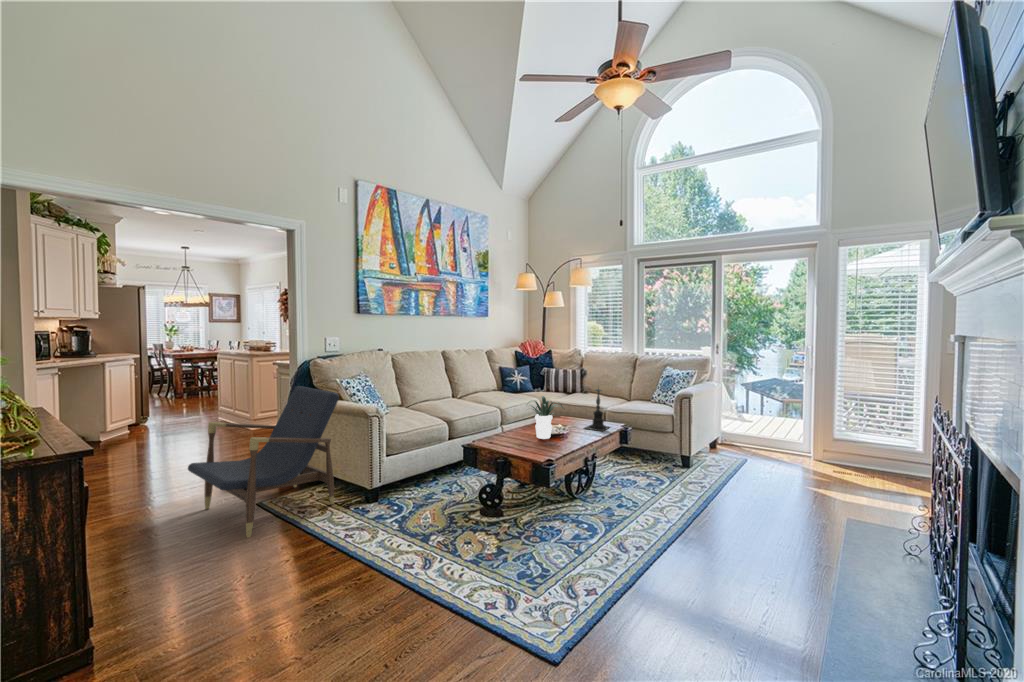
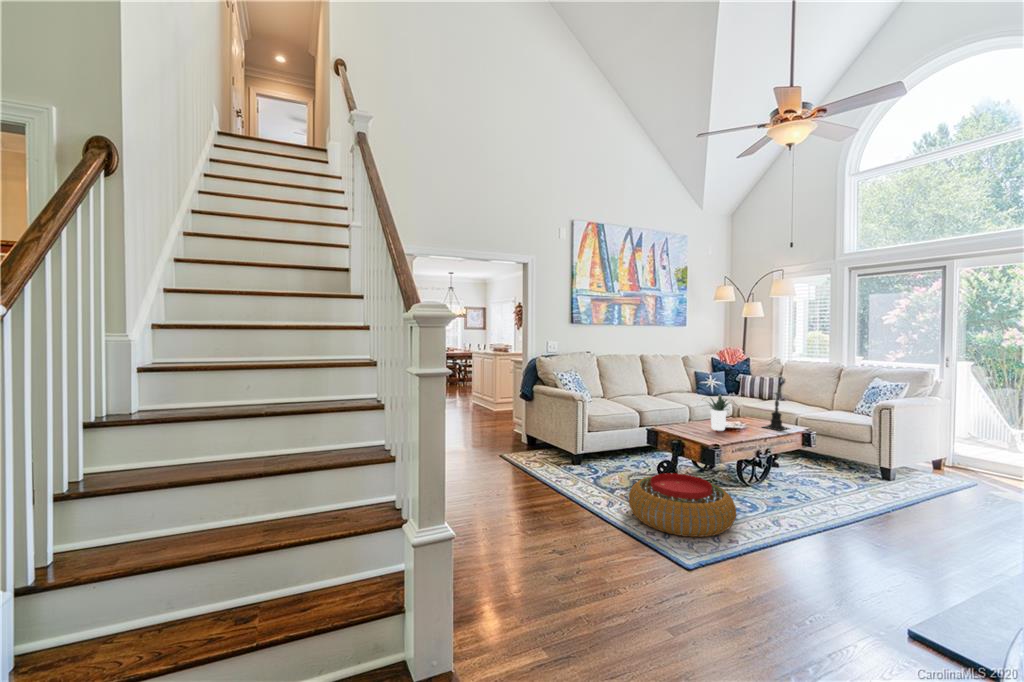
lounge chair: present [188,386,339,537] -> none [462,376,555,472]
pouf: none [453,505,585,599] -> present [628,473,736,537]

